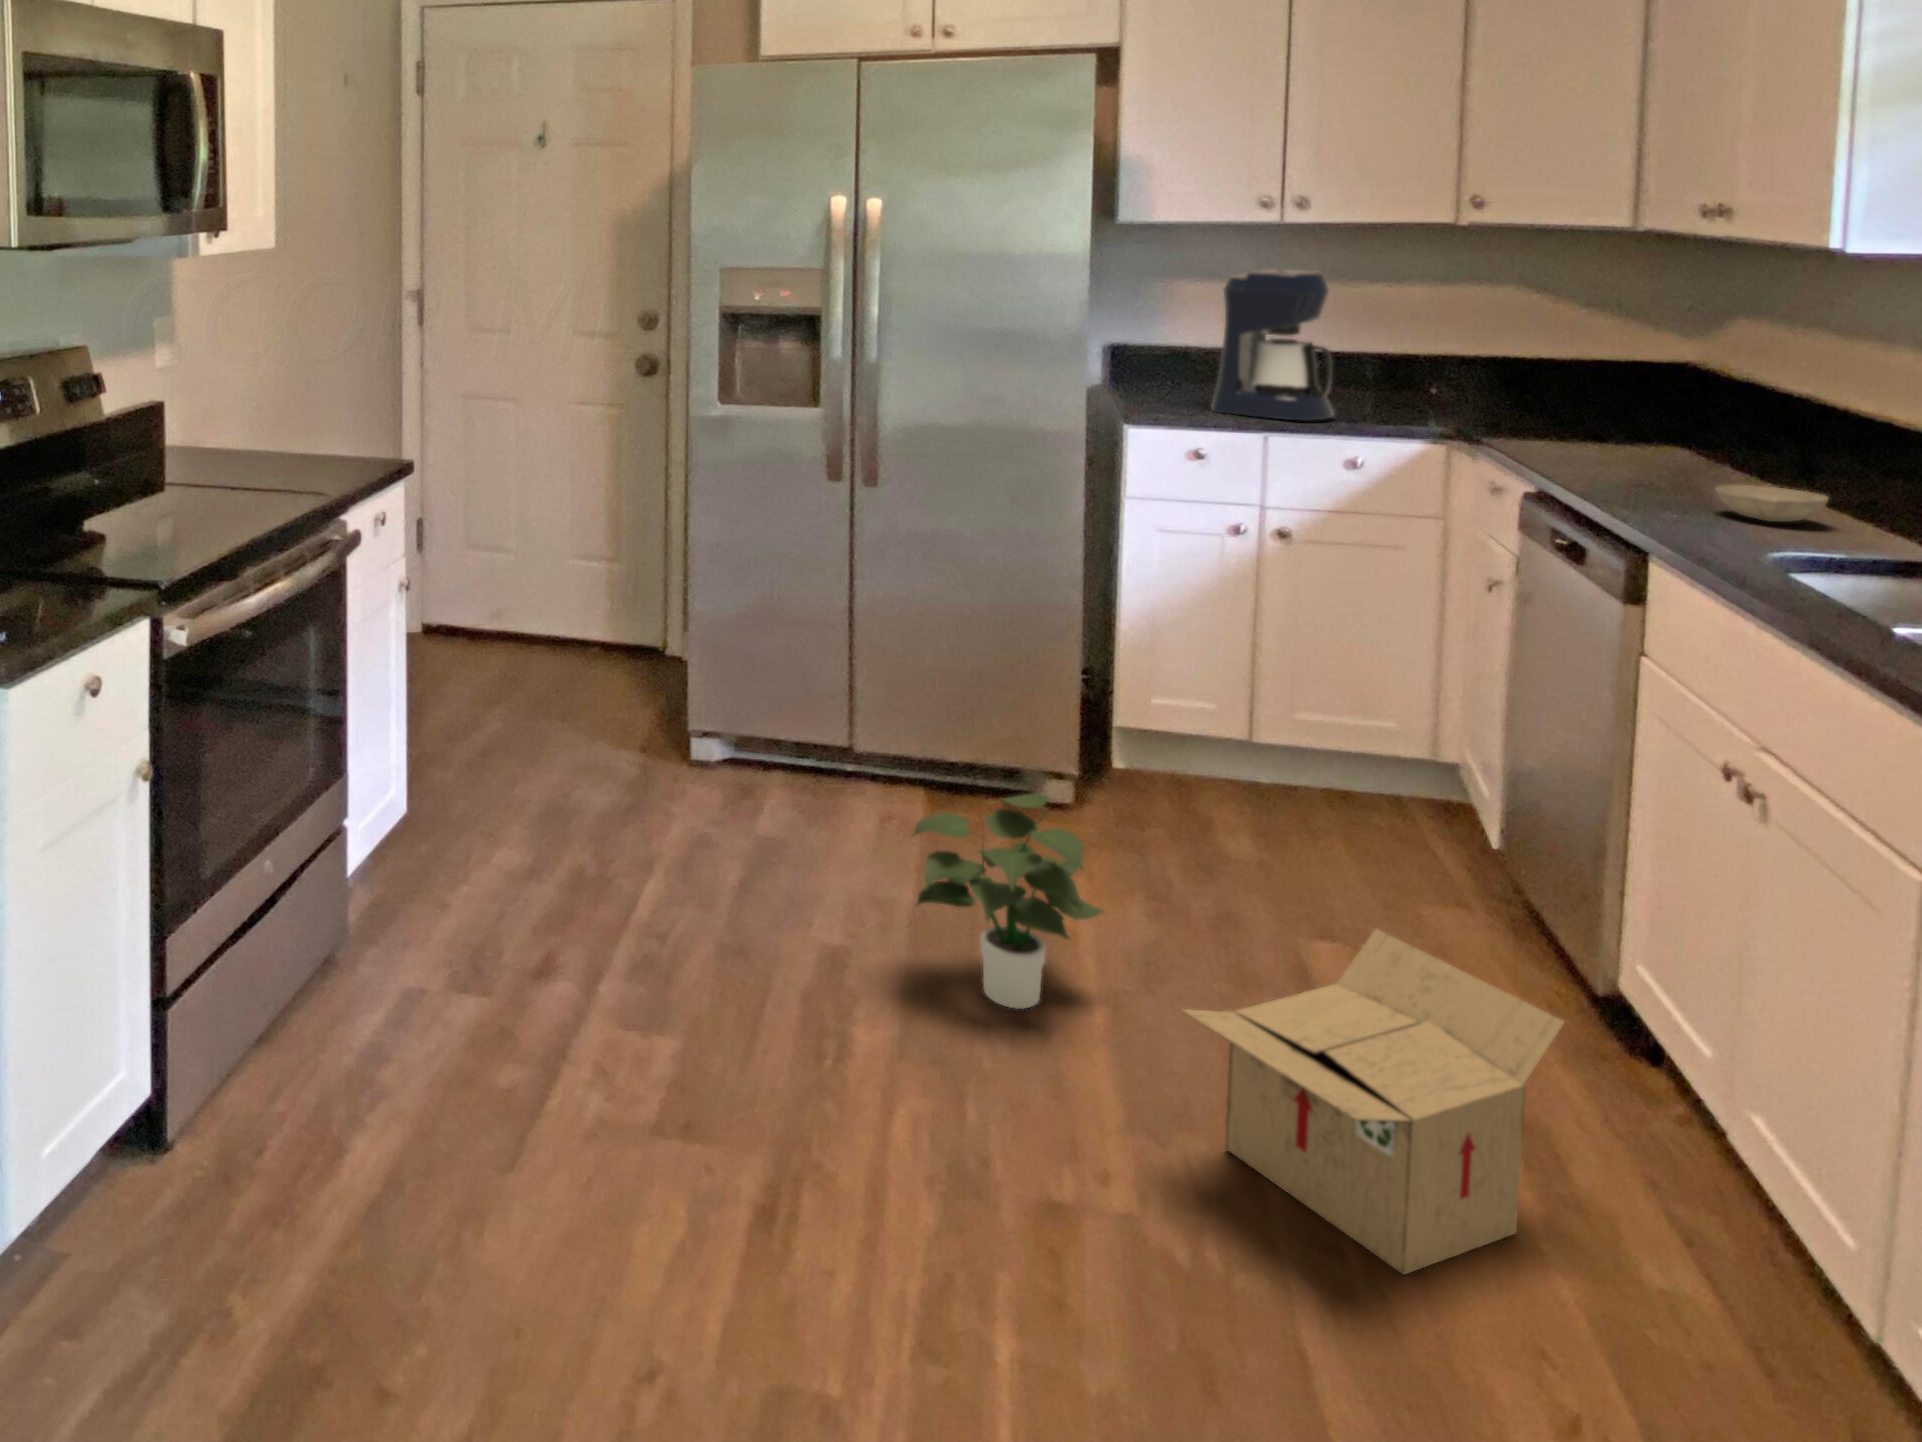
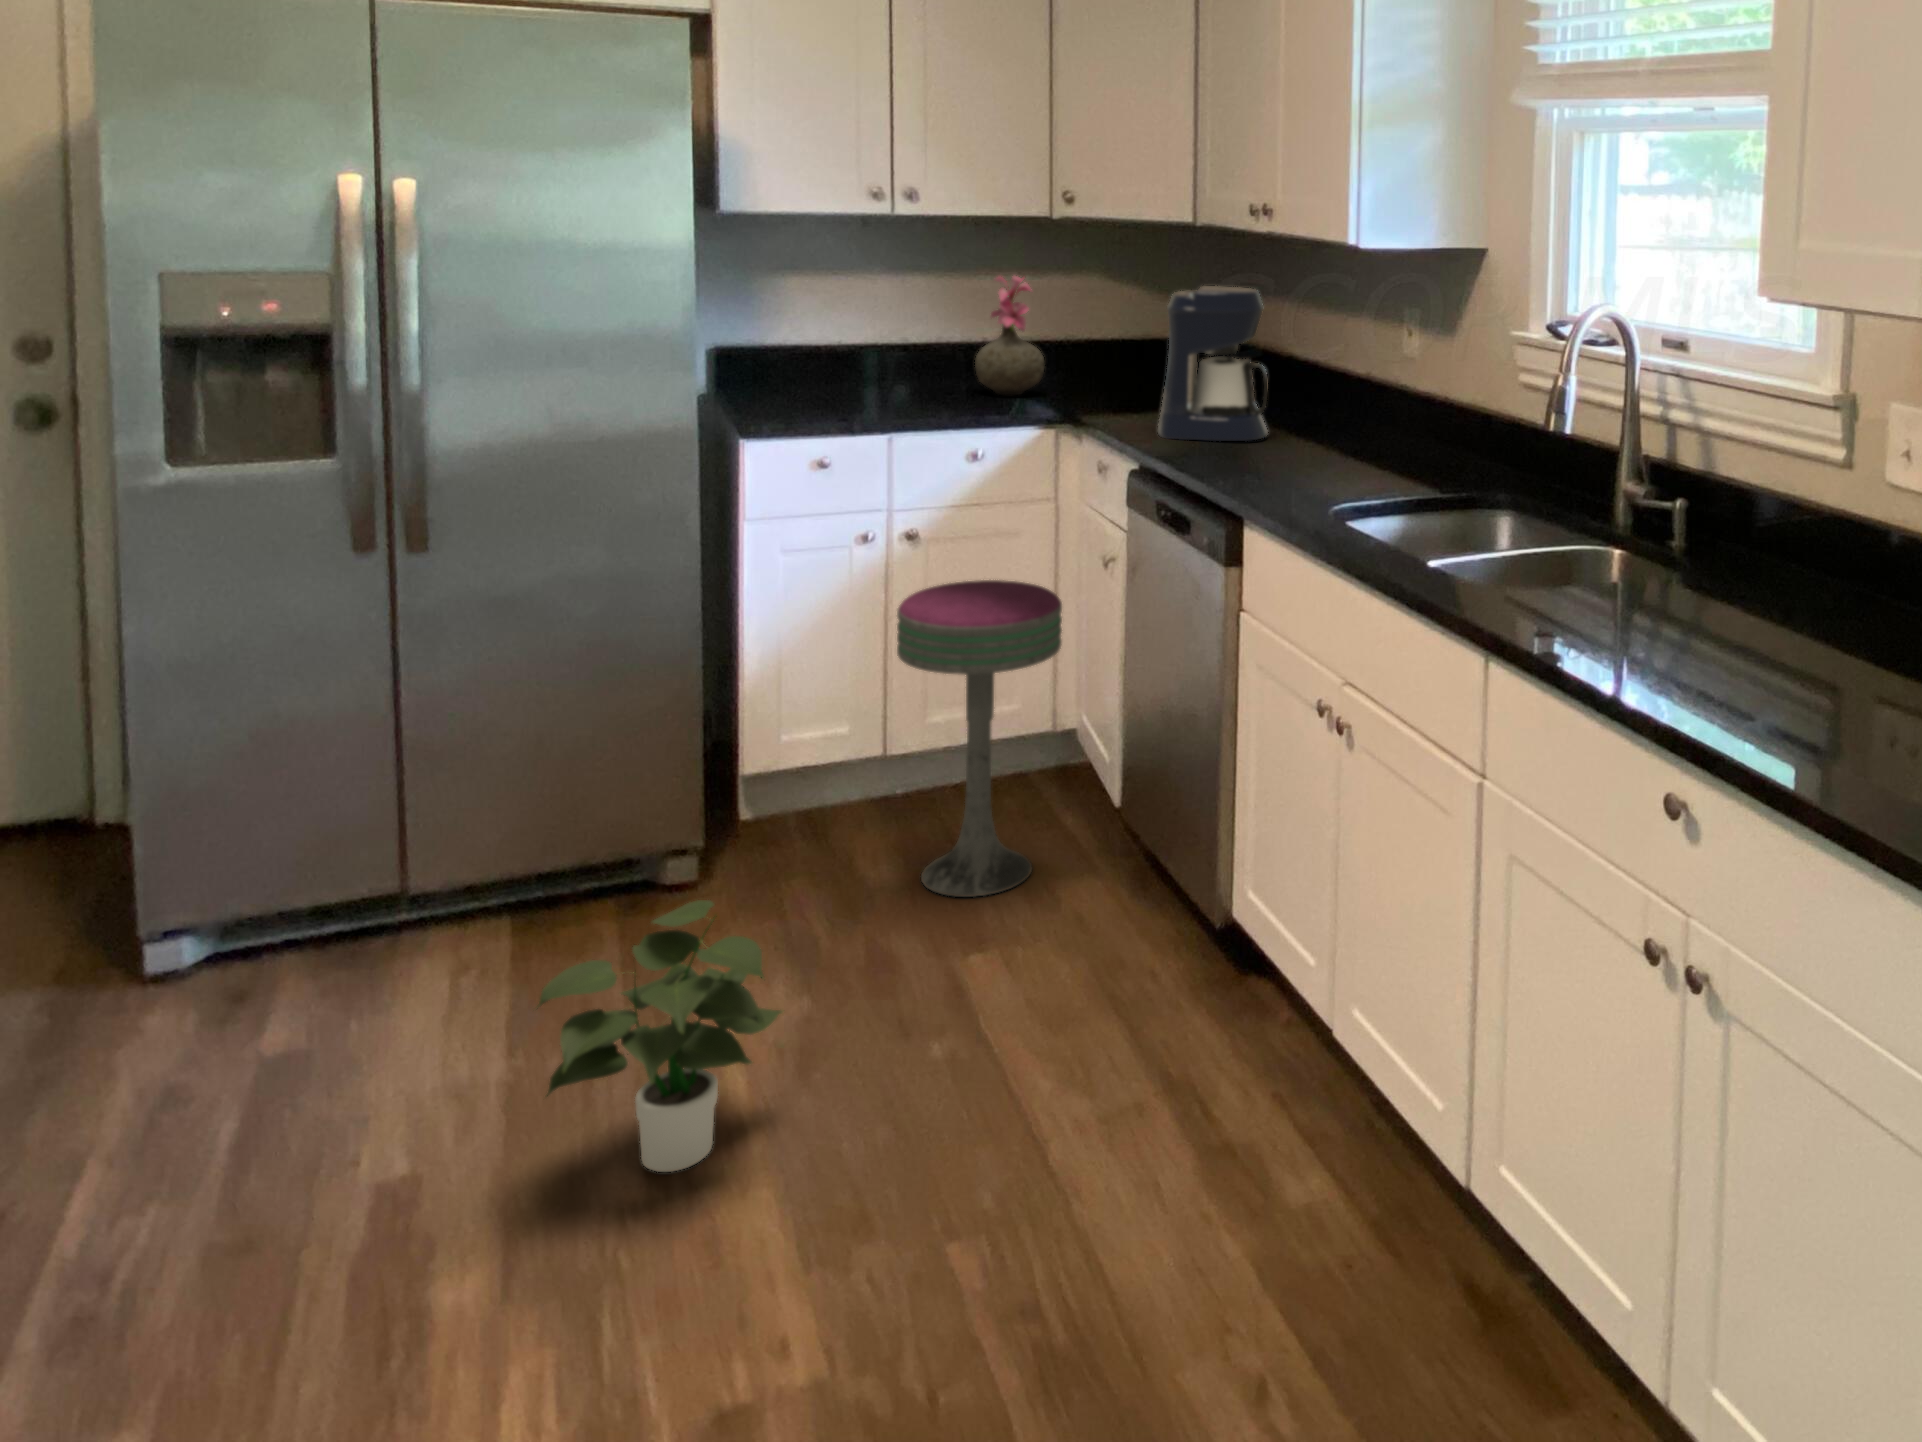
coffee maker: present [1211,269,1334,421] -> present [1158,286,1268,441]
vase: none [1370,286,1451,409] -> present [975,276,1044,395]
bowl: present [1716,485,1829,522] -> none [1271,447,1343,477]
bar stool: none [1251,581,1435,896] -> present [897,580,1062,897]
cardboard box: present [1182,929,1564,1274] -> none [898,934,1226,1275]

